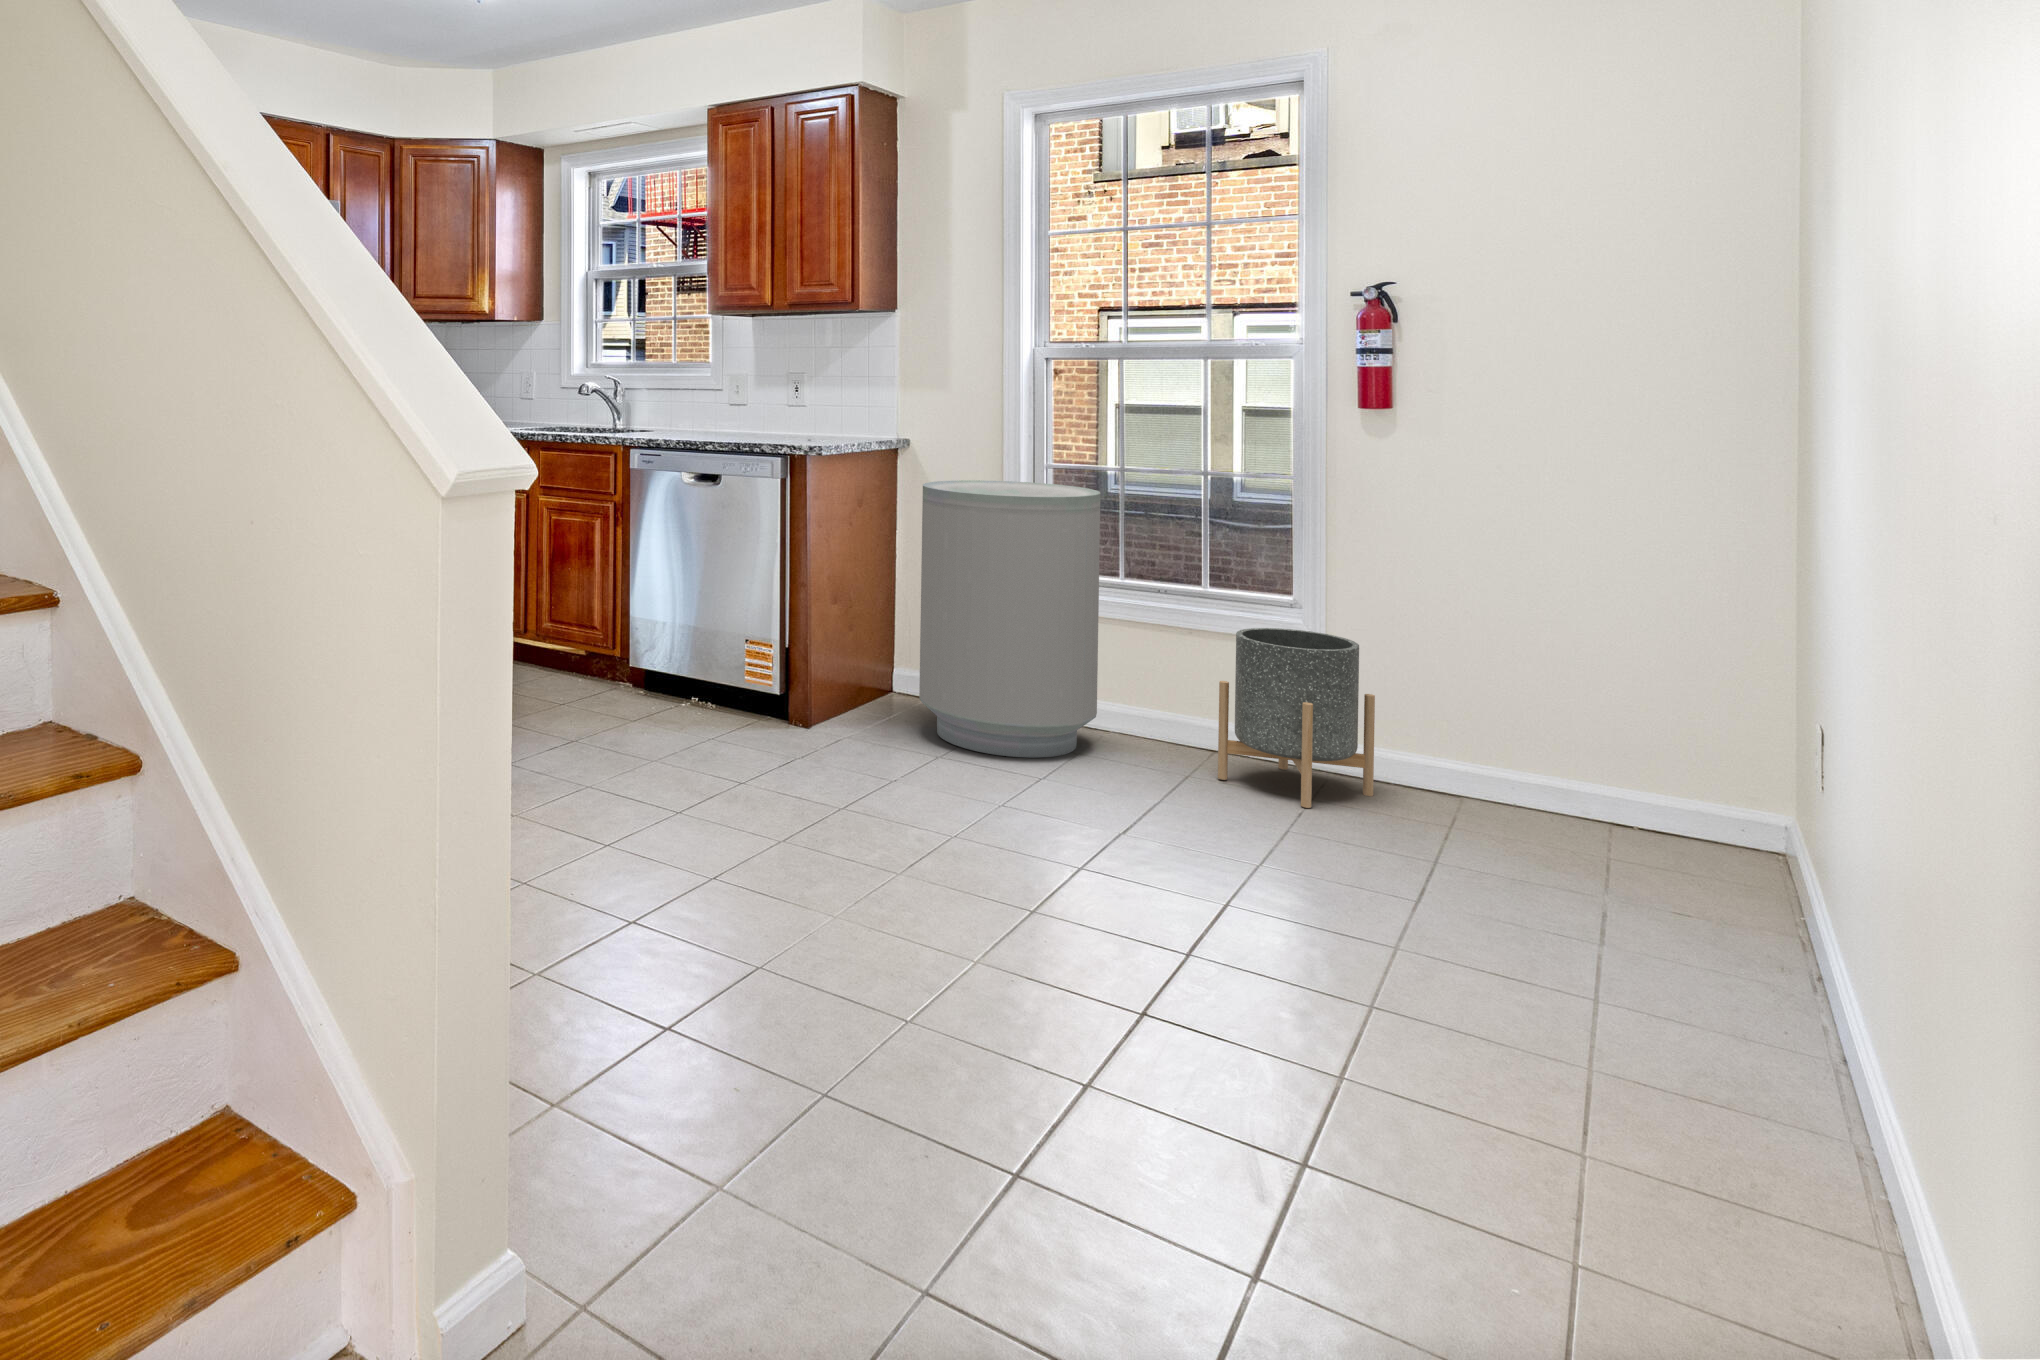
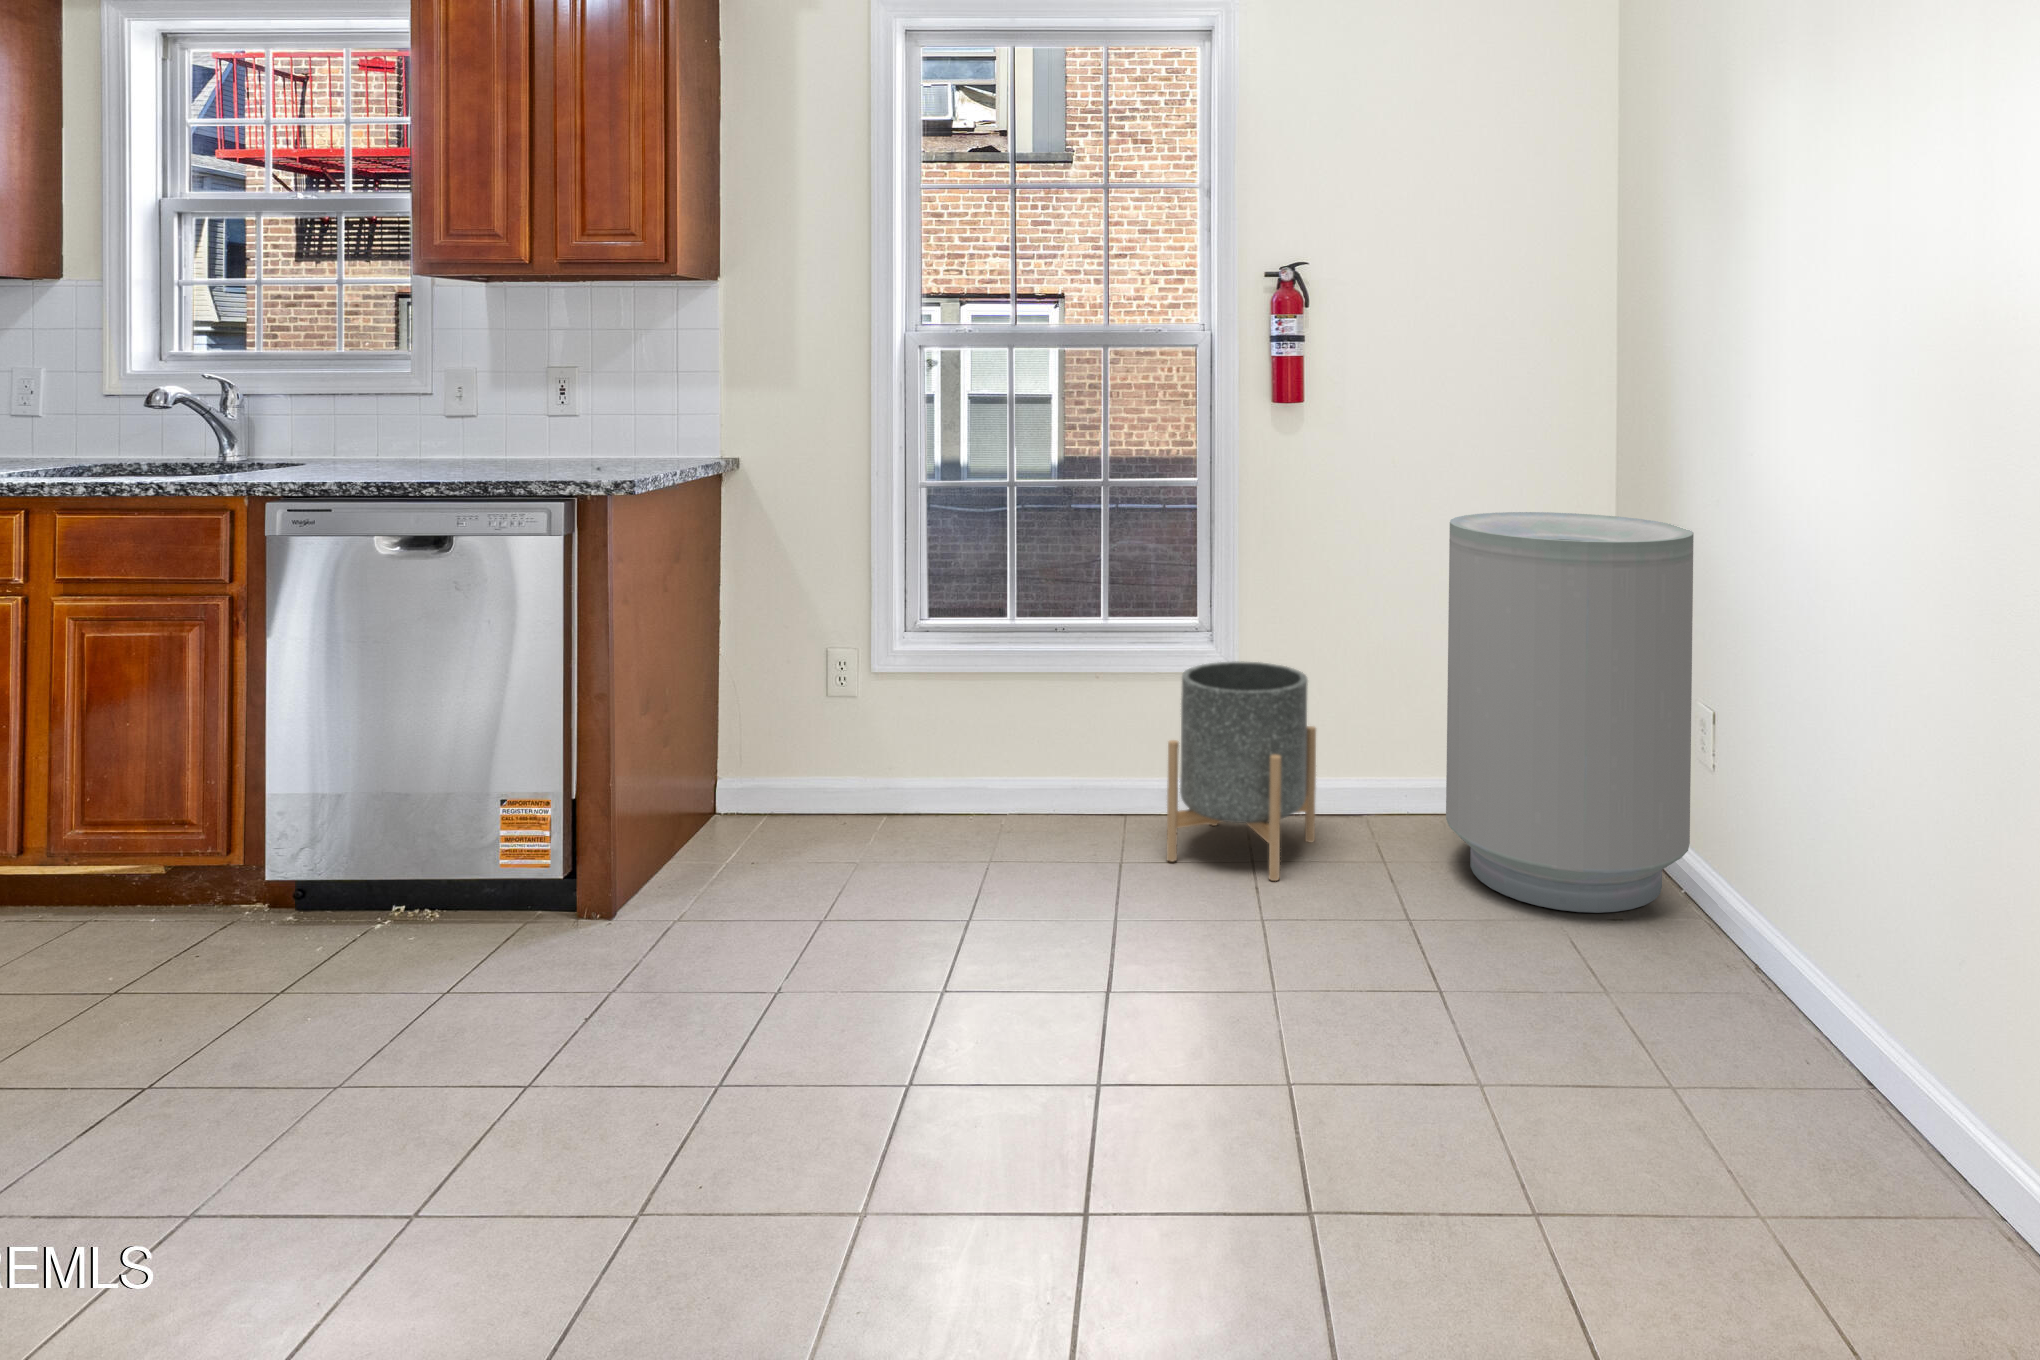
trash can: present [919,480,1101,758] -> present [1446,512,1694,913]

